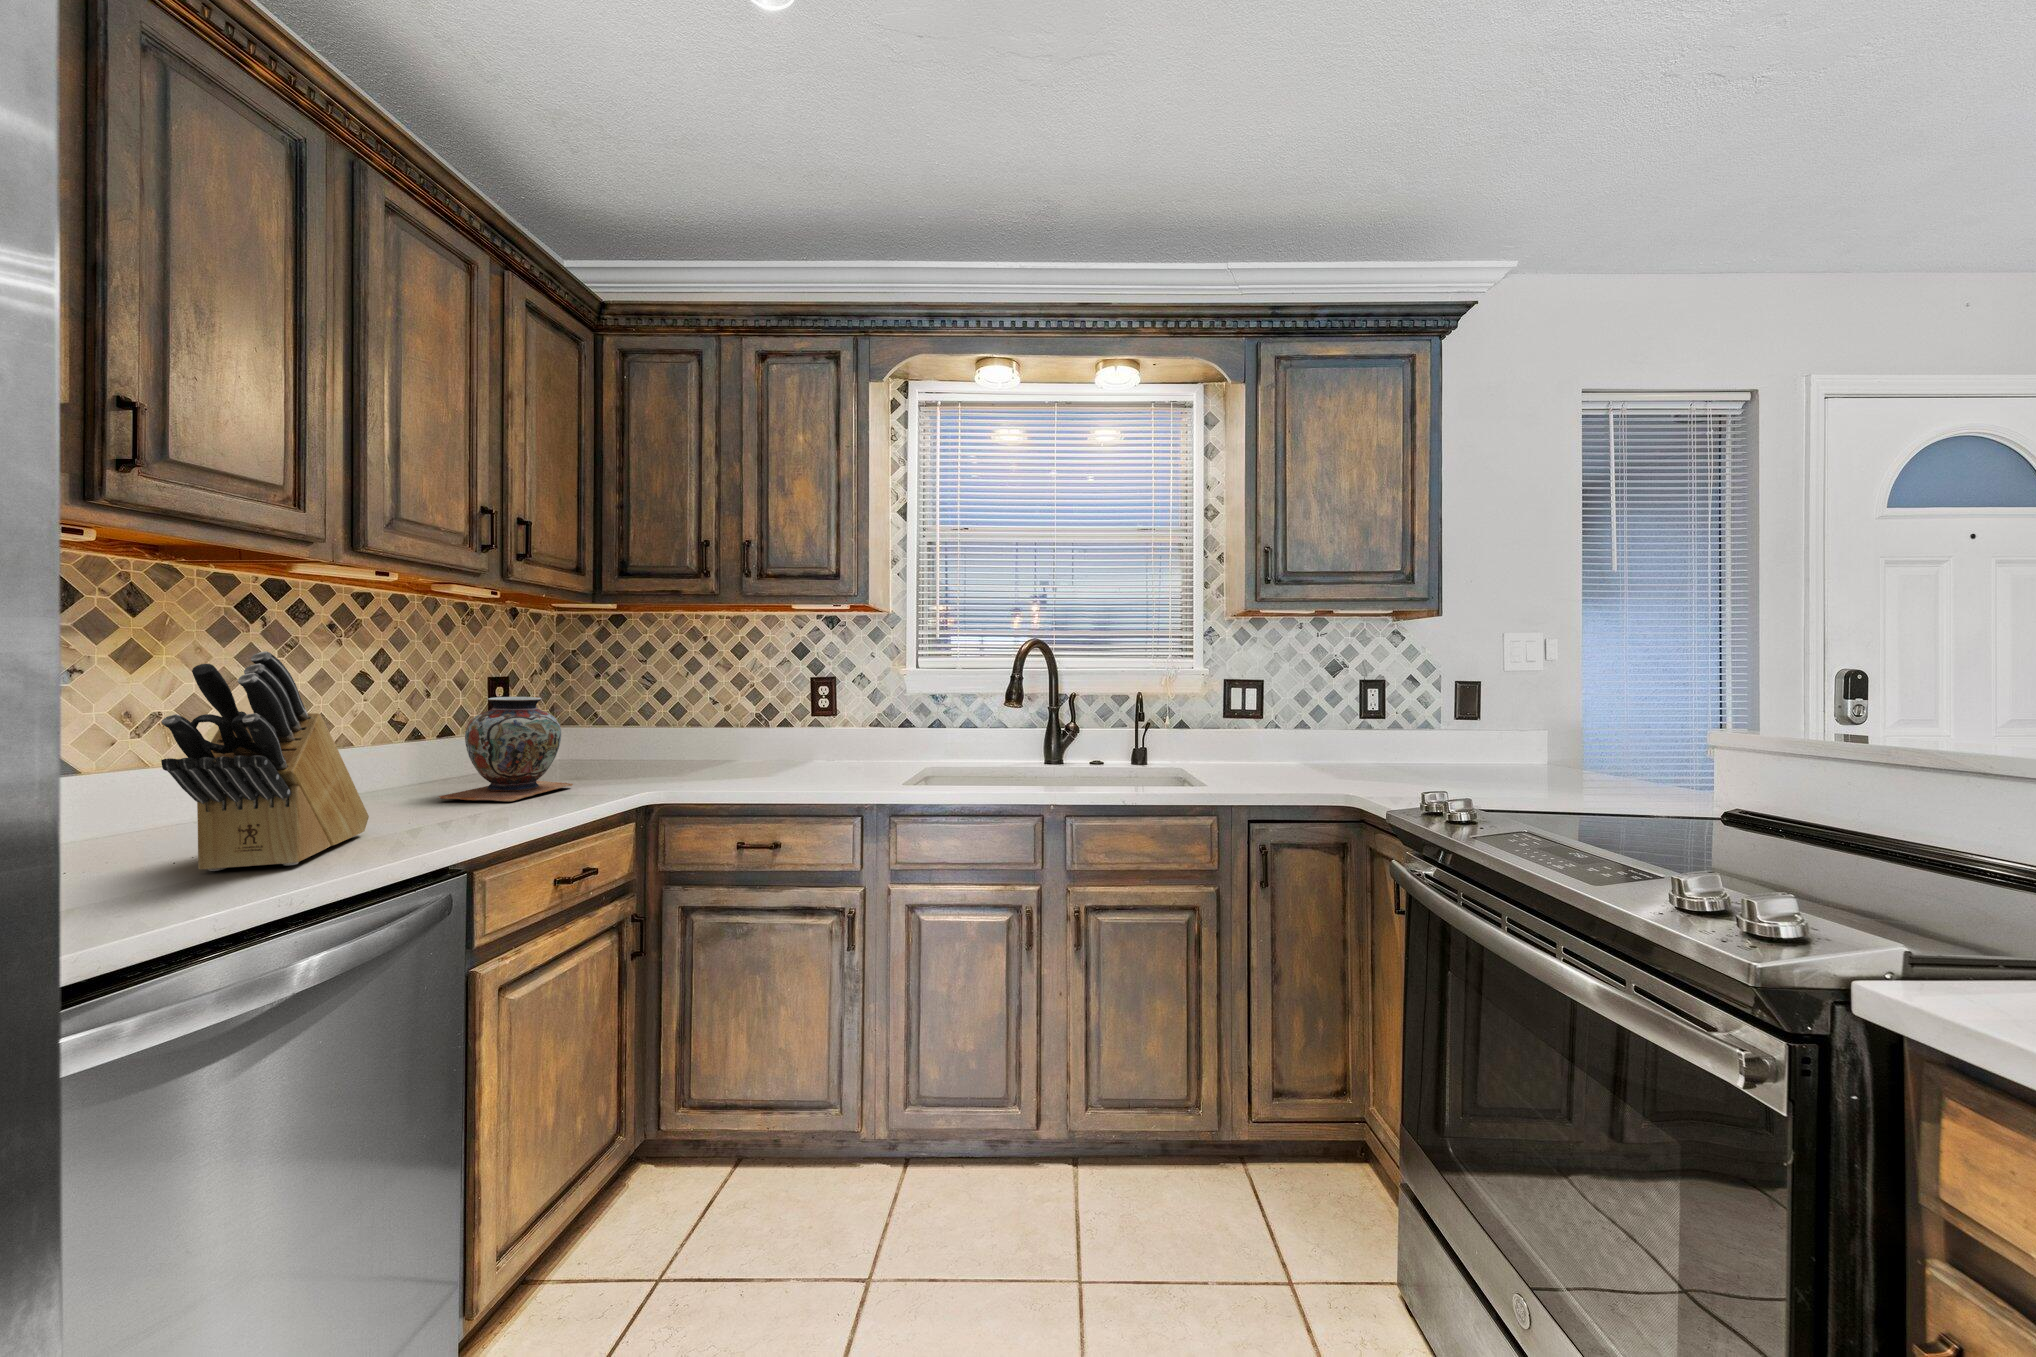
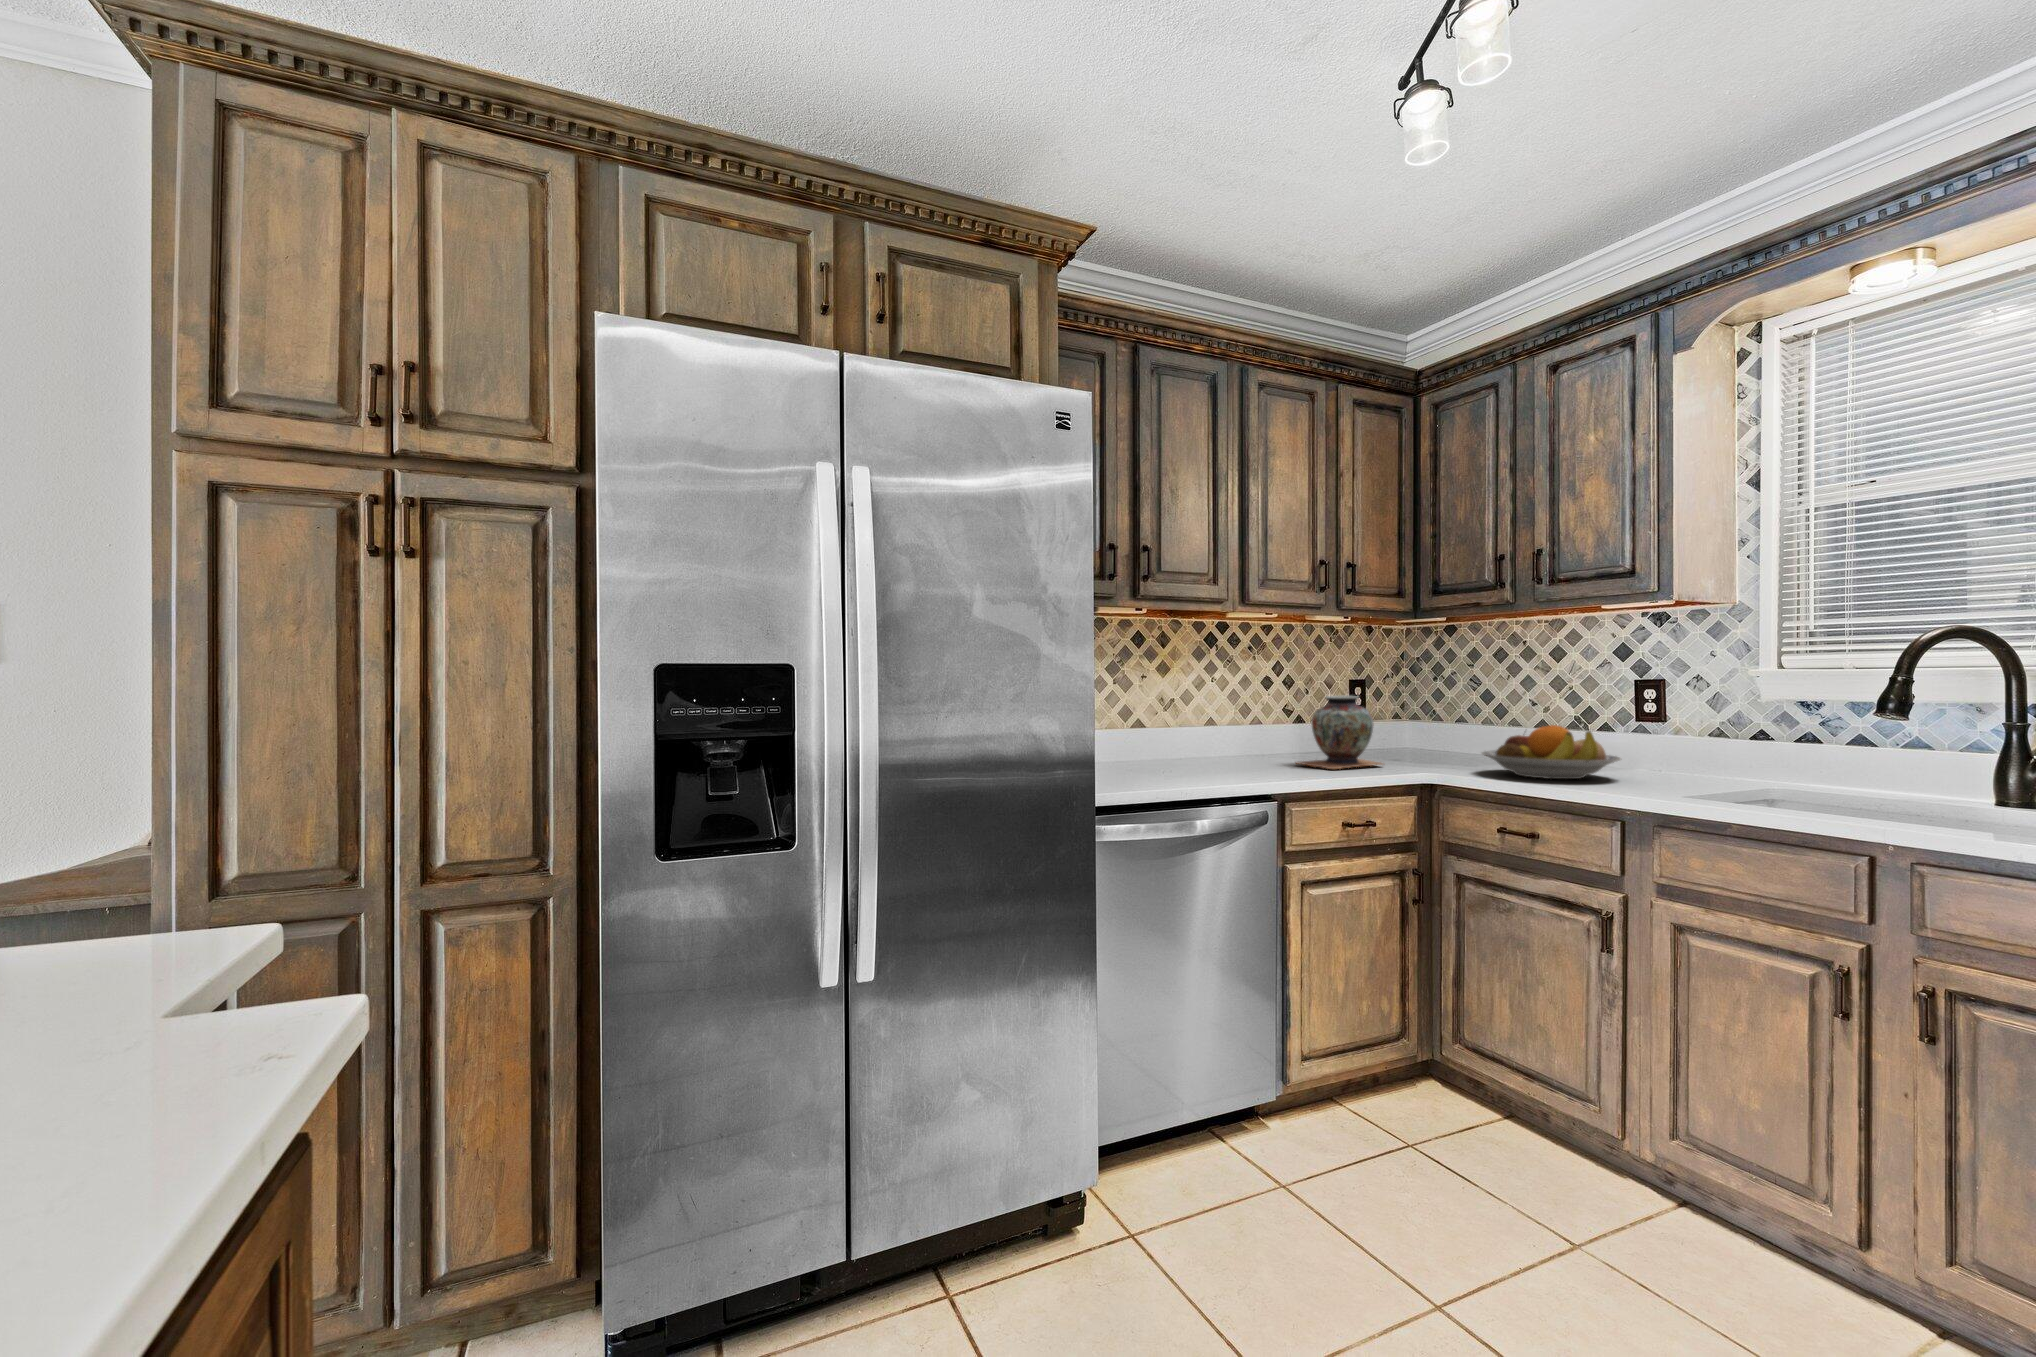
knife block: present [161,651,369,871] -> none [1153,670,1244,782]
fruit bowl: none [694,725,829,782] -> present [1482,725,1620,779]

